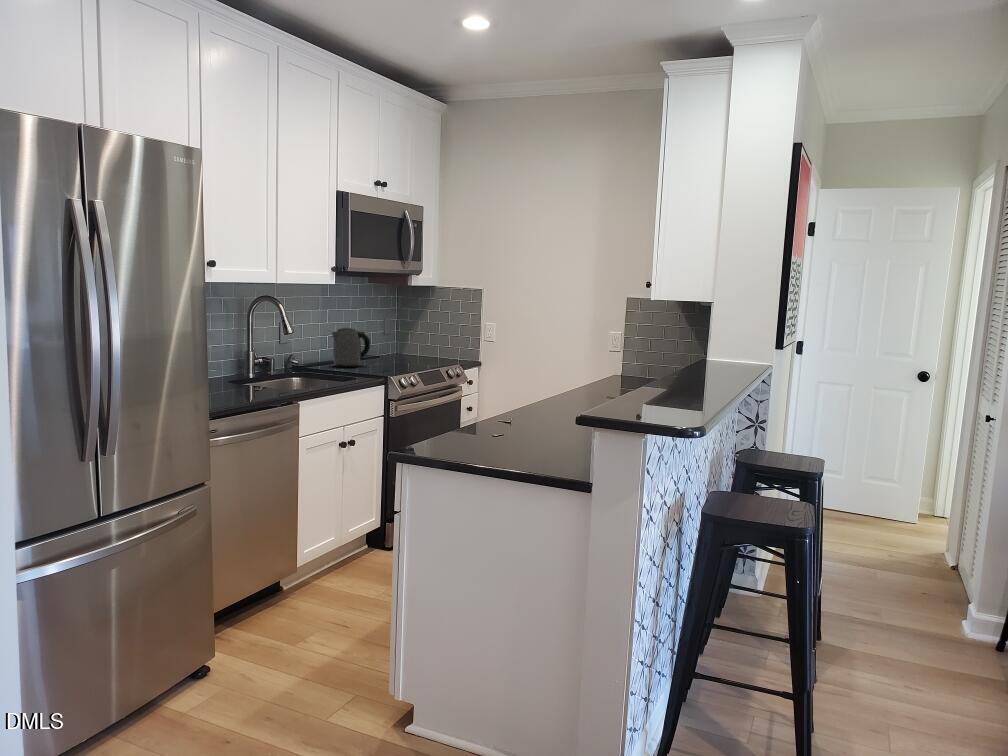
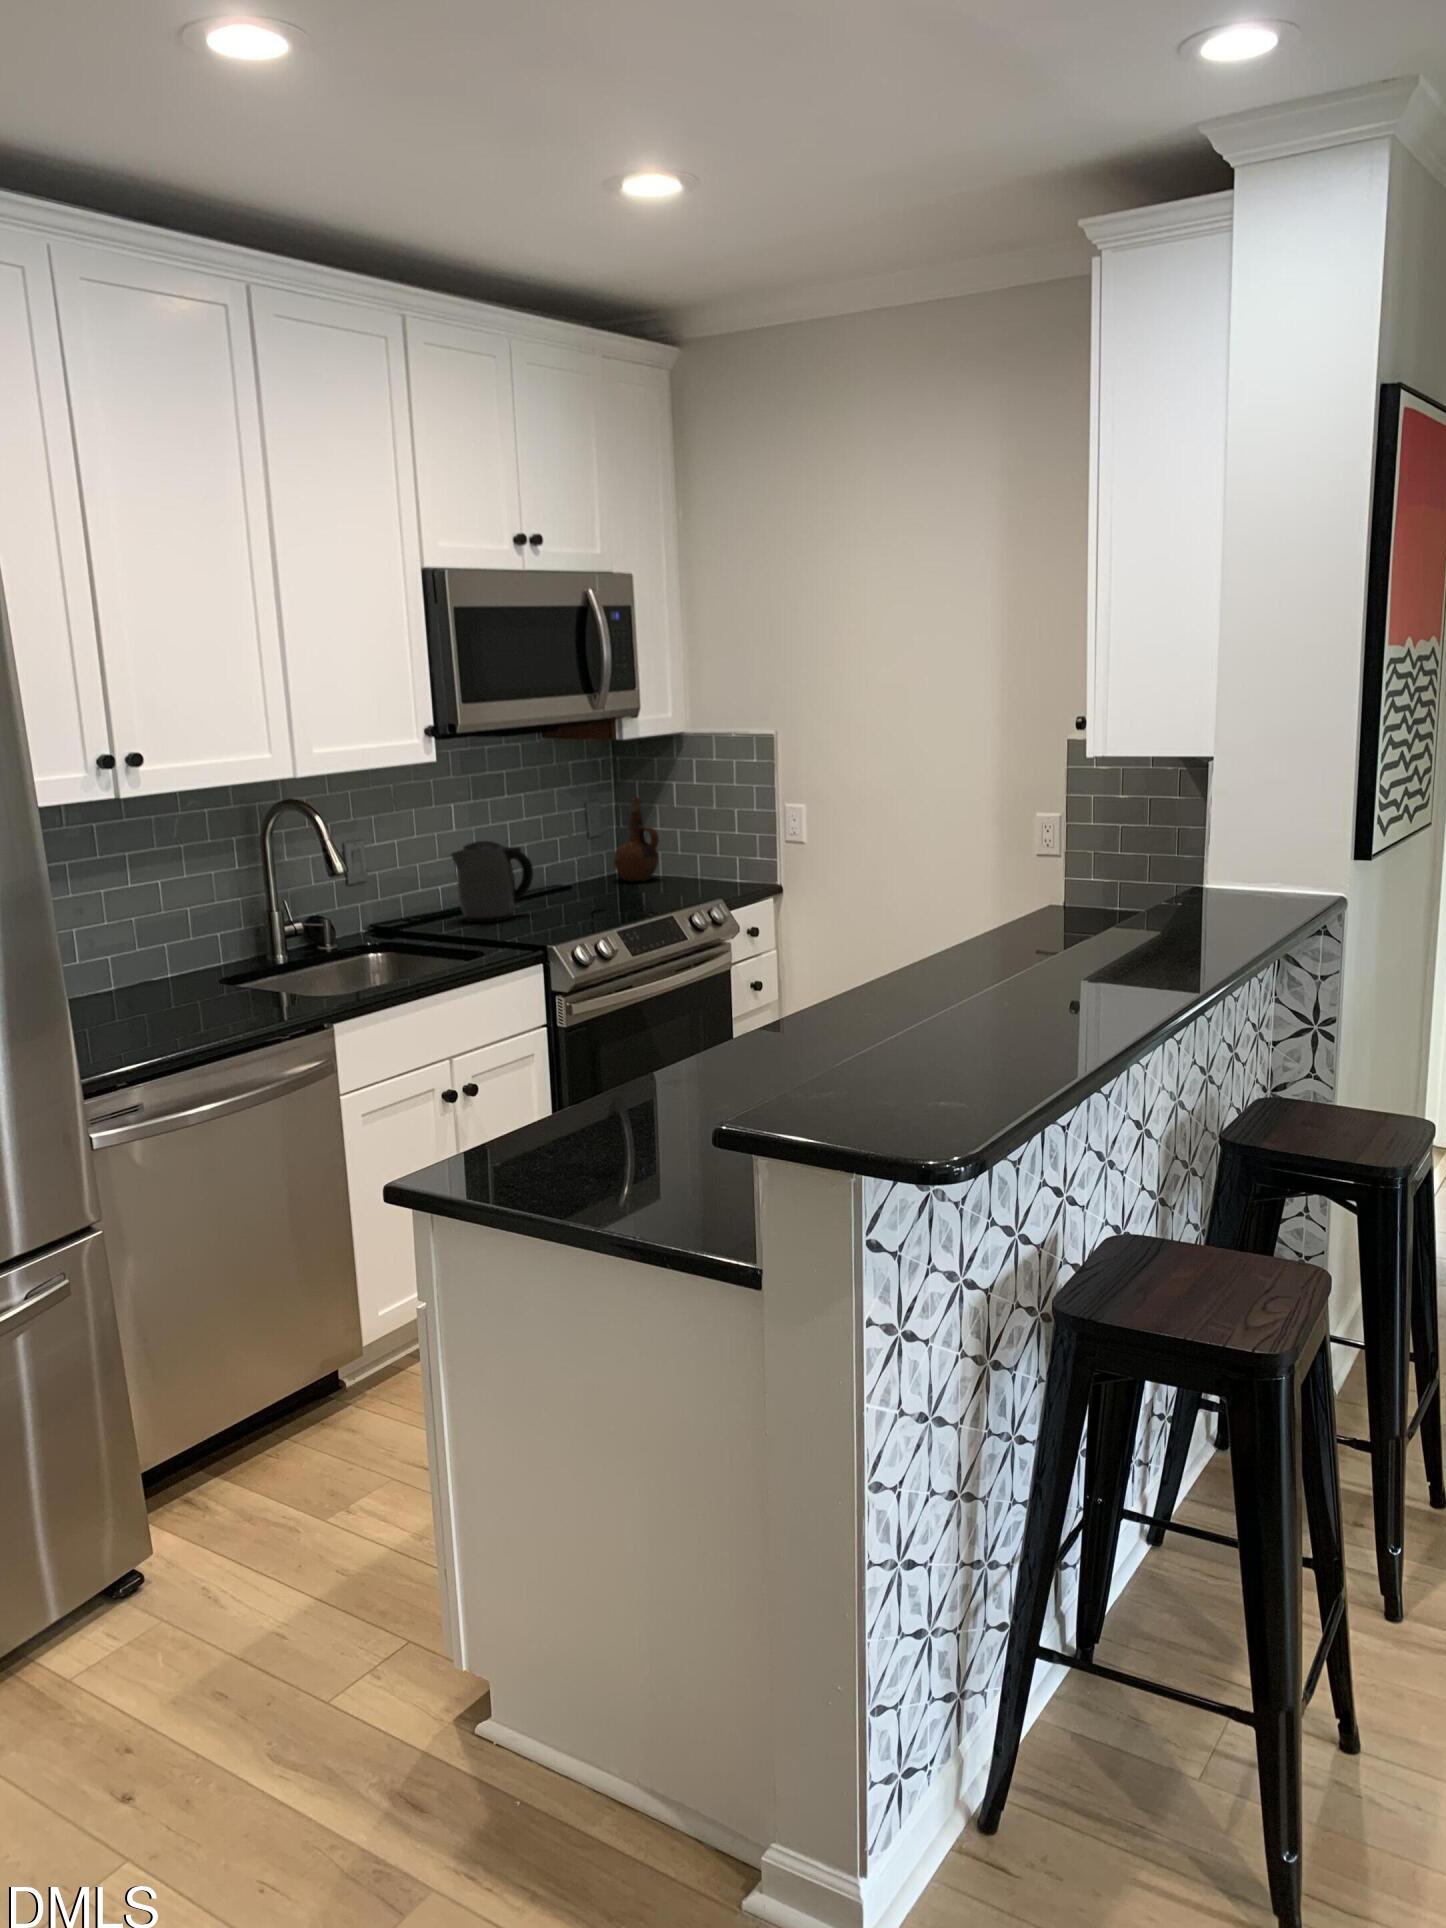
ceramic pitcher: none [398,316,421,356] -> present [614,798,659,881]

